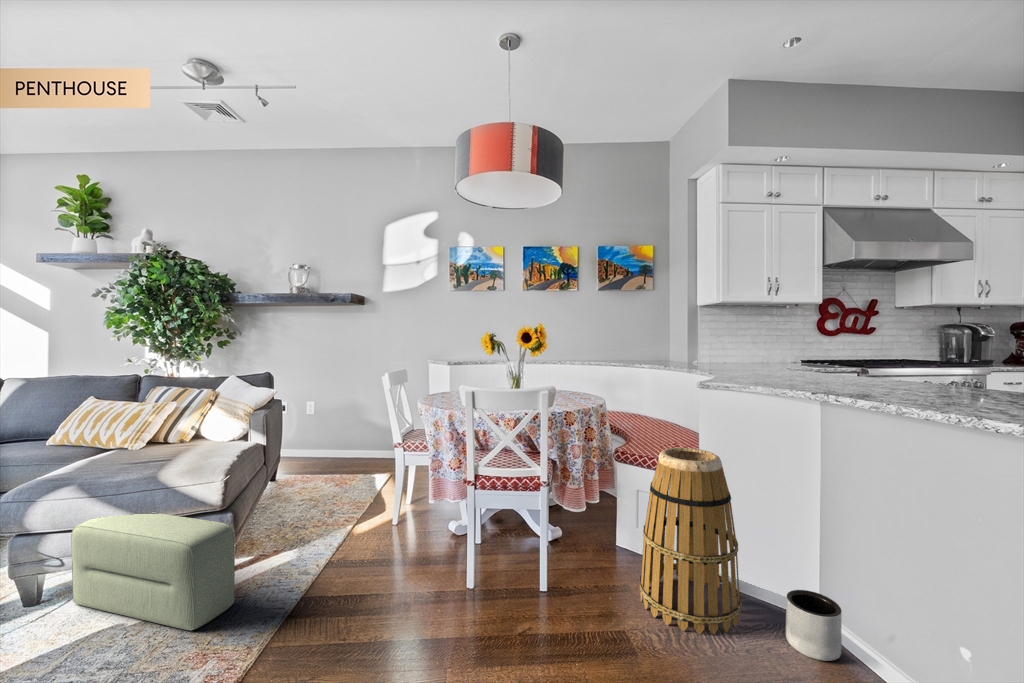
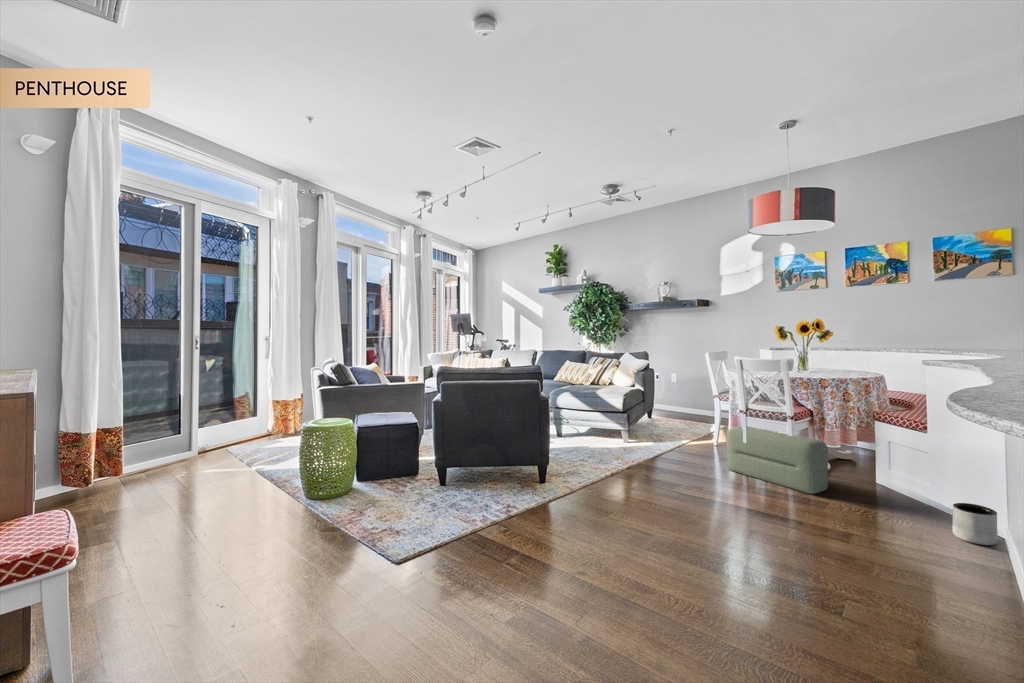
basket: present [640,448,742,634] -> none [856,404,939,520]
pouf: present [71,512,235,630] -> present [726,426,828,494]

